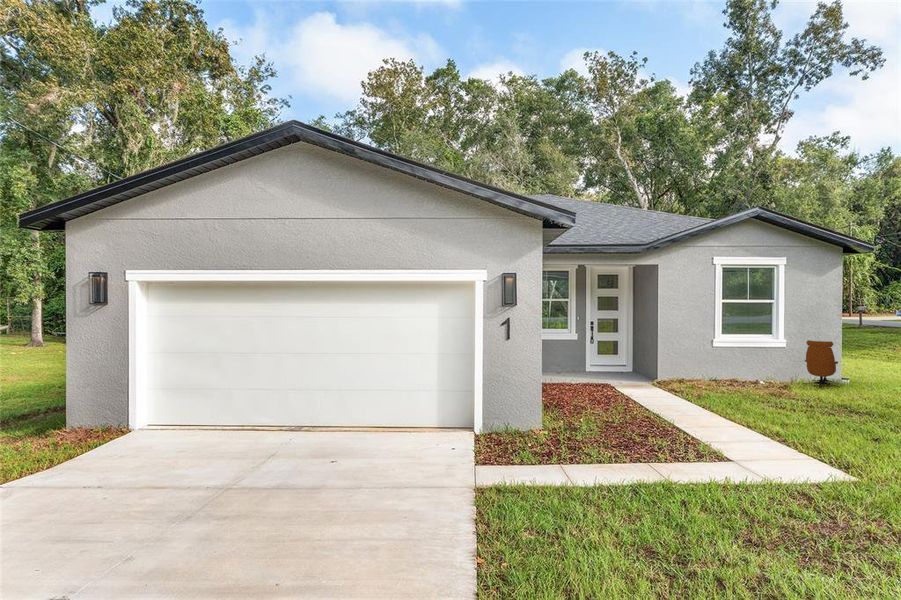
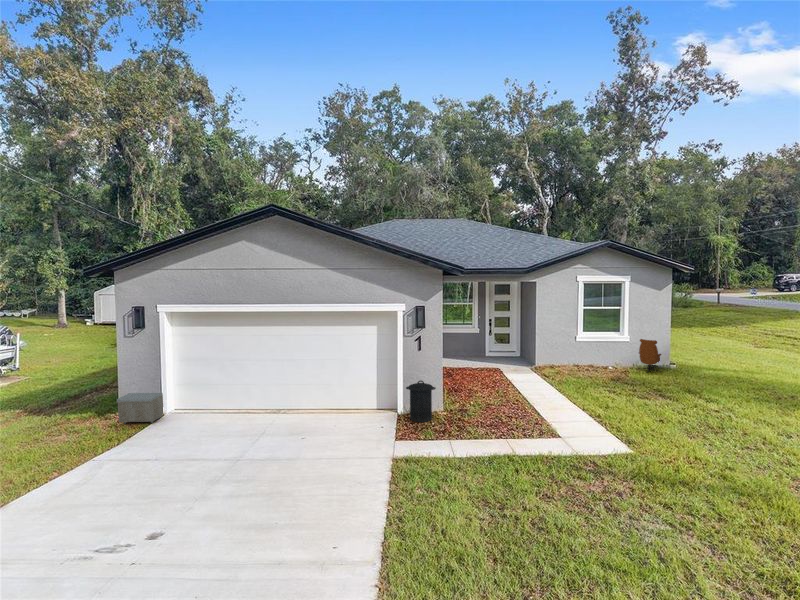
trash can: none [488,379,533,442] -> present [406,381,436,422]
storage bench: none [59,398,130,442] -> present [117,393,163,424]

